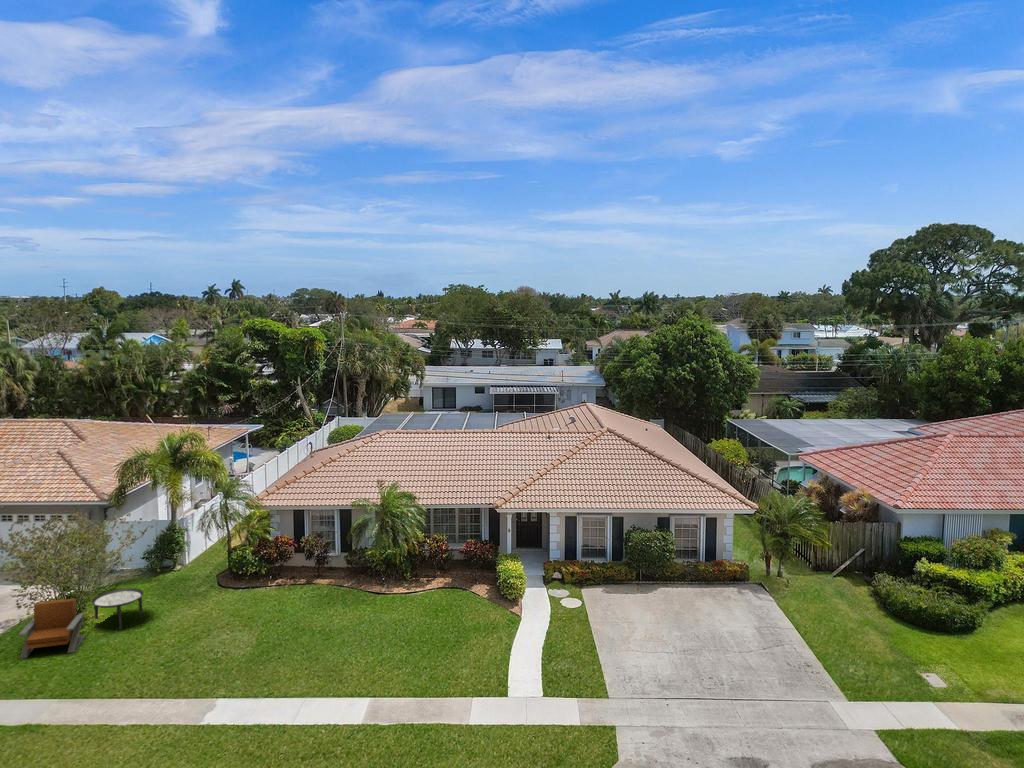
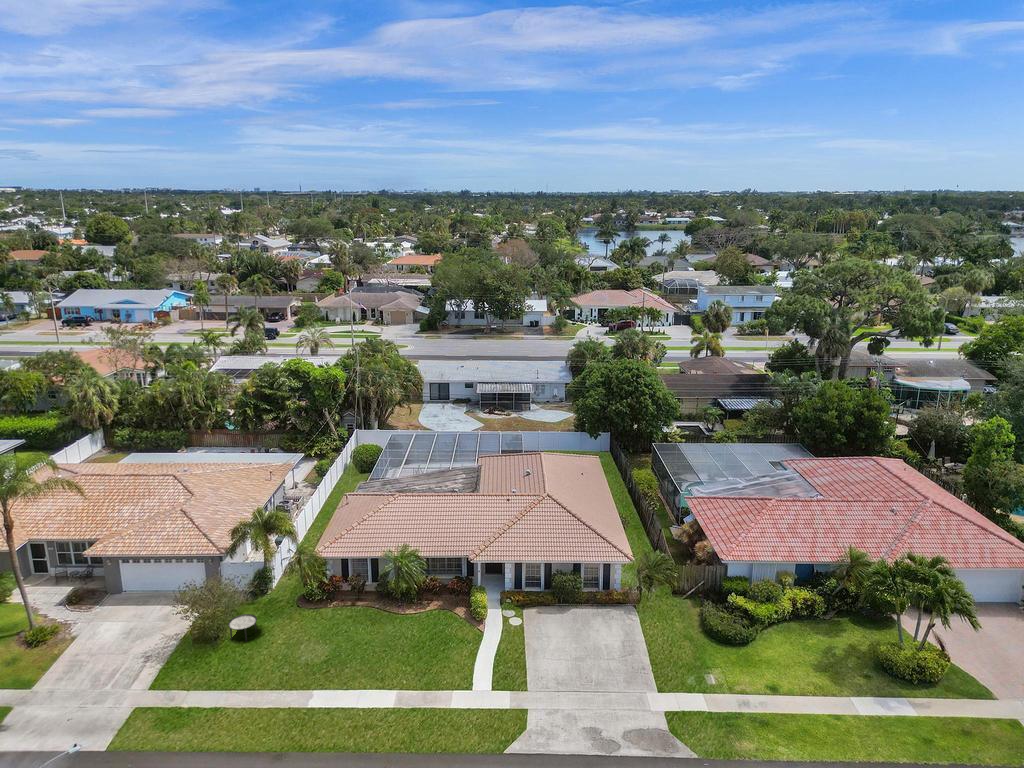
lounge chair: present [18,598,85,659] -> none [194,626,227,664]

